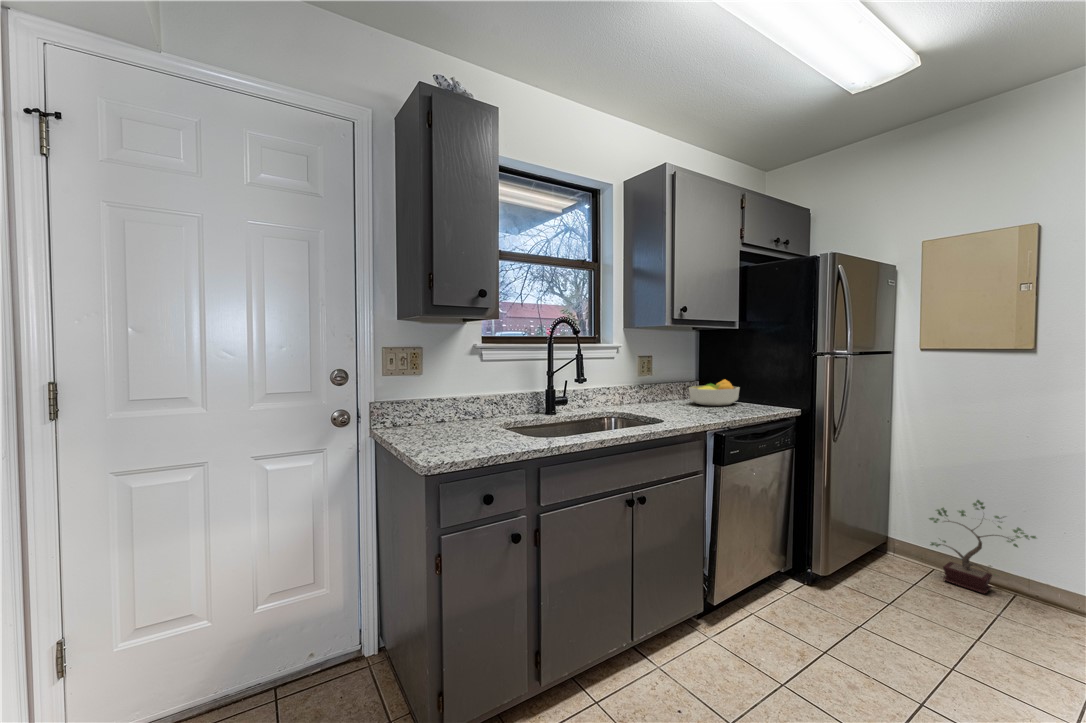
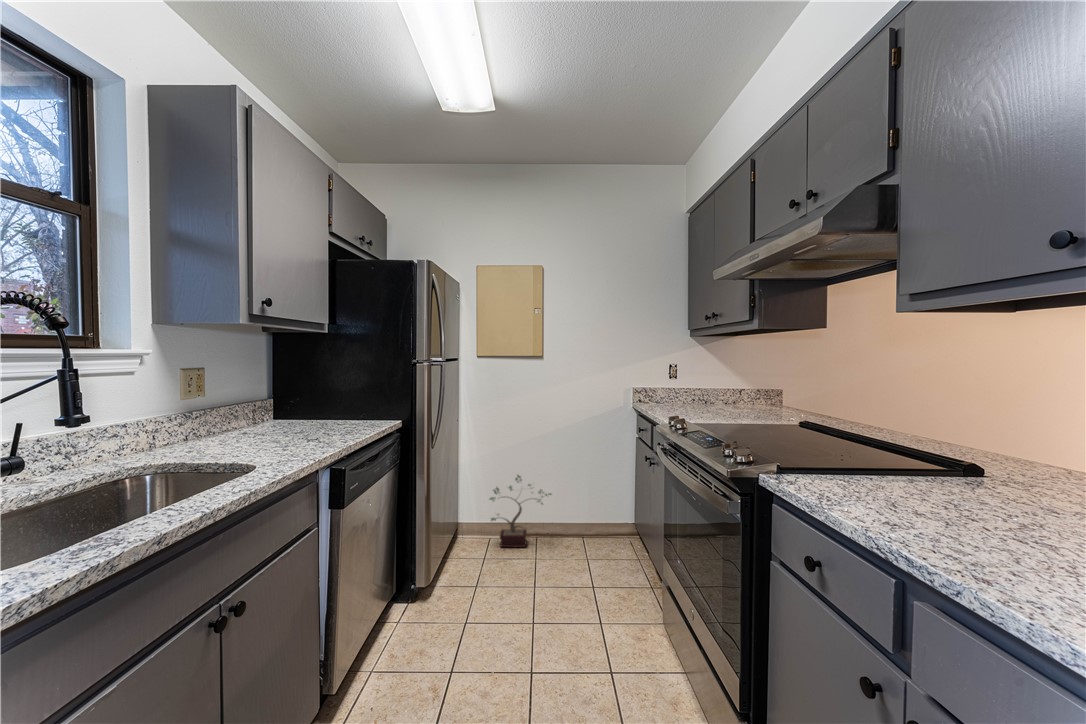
fruit bowl: present [689,380,740,406] -> none [266,394,330,430]

